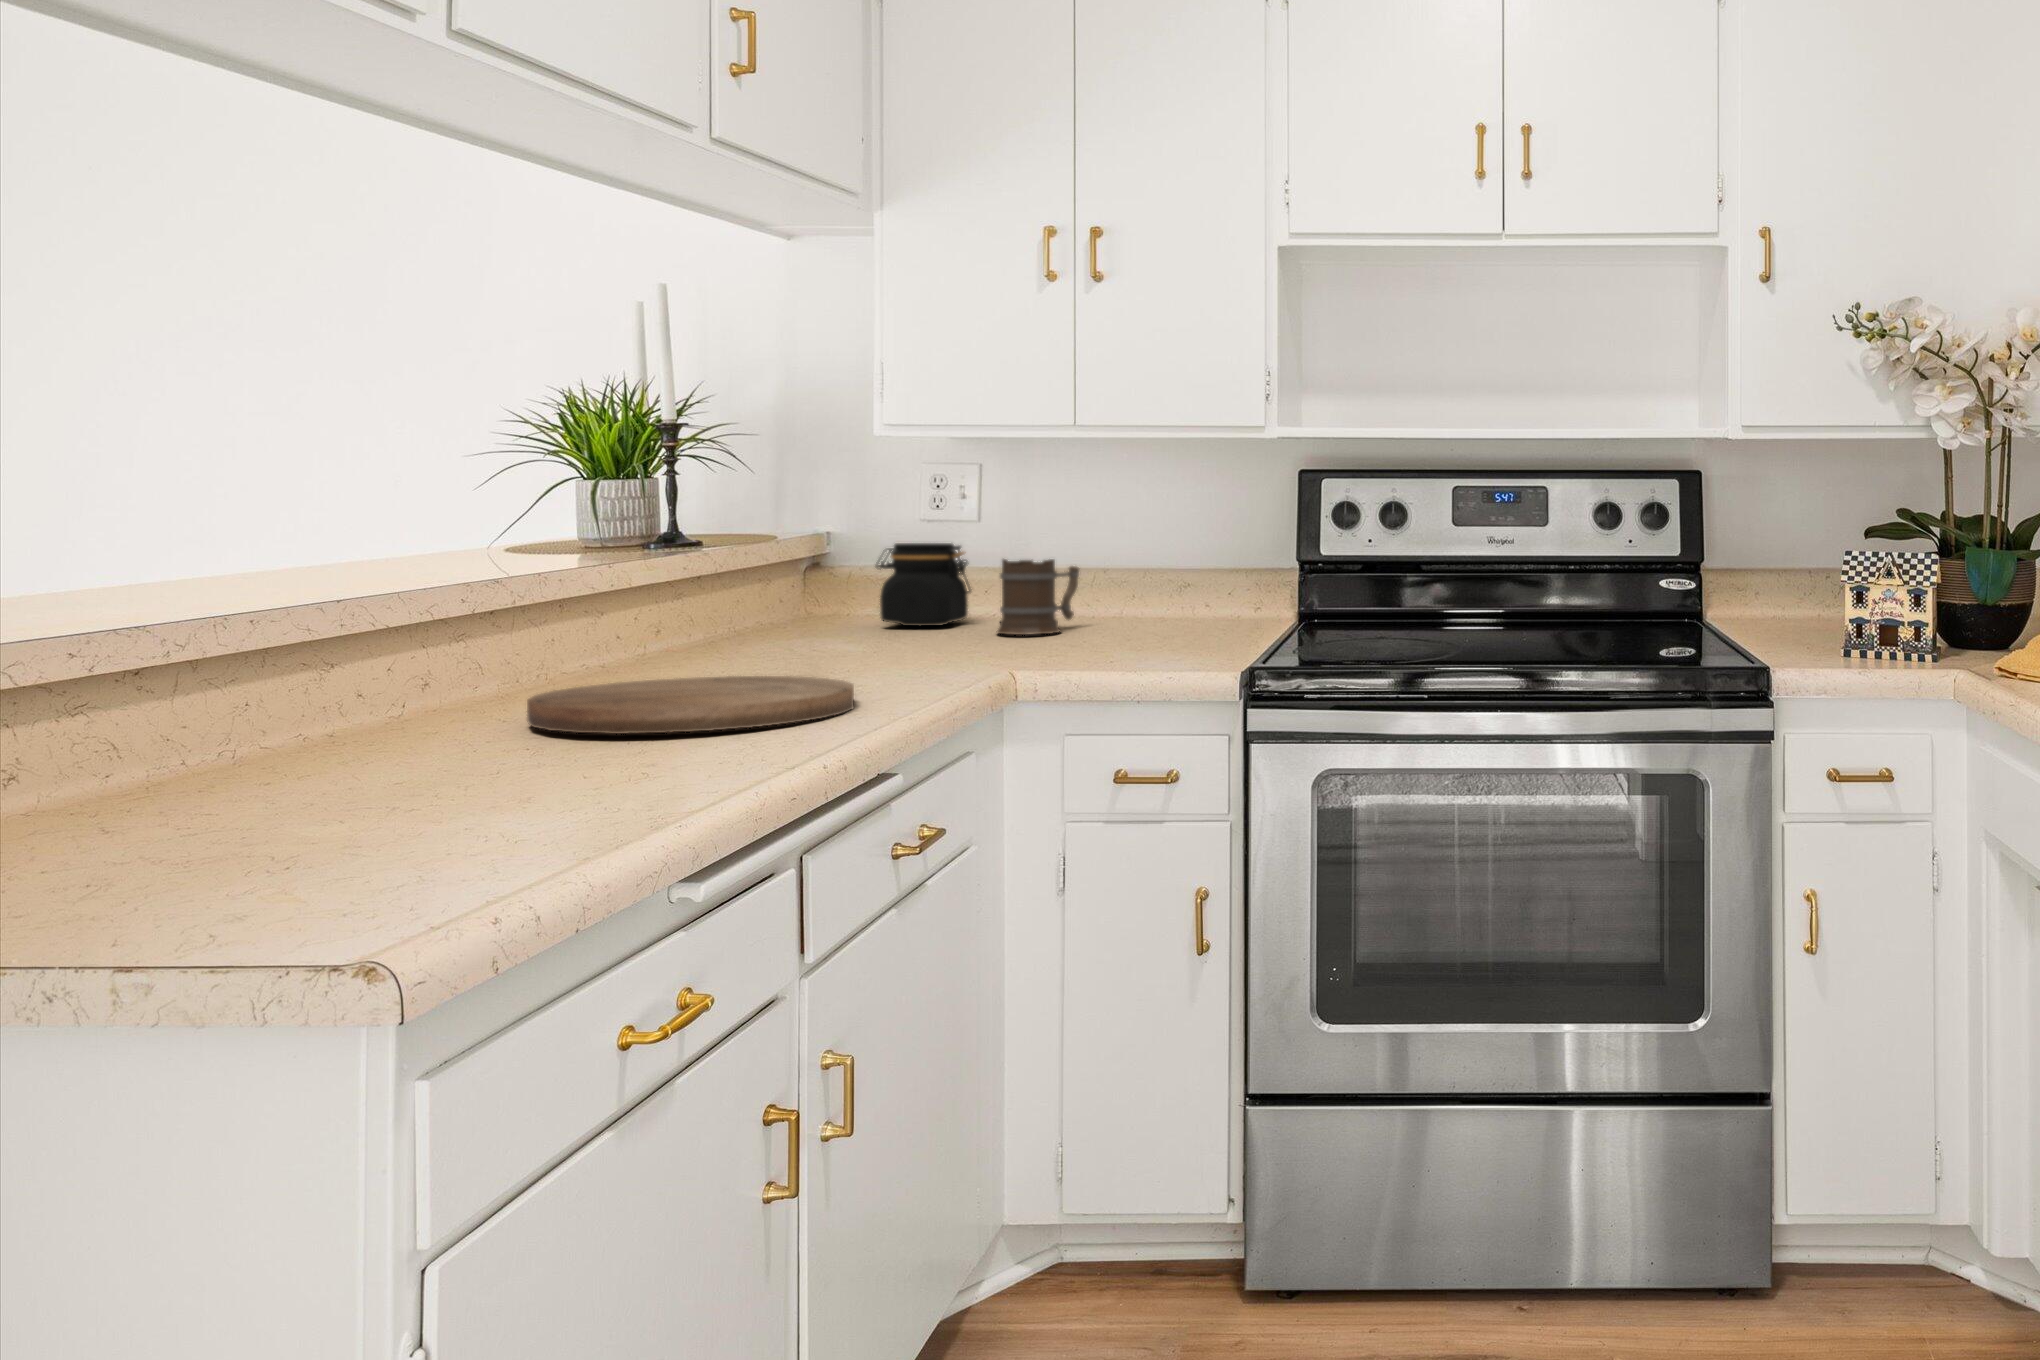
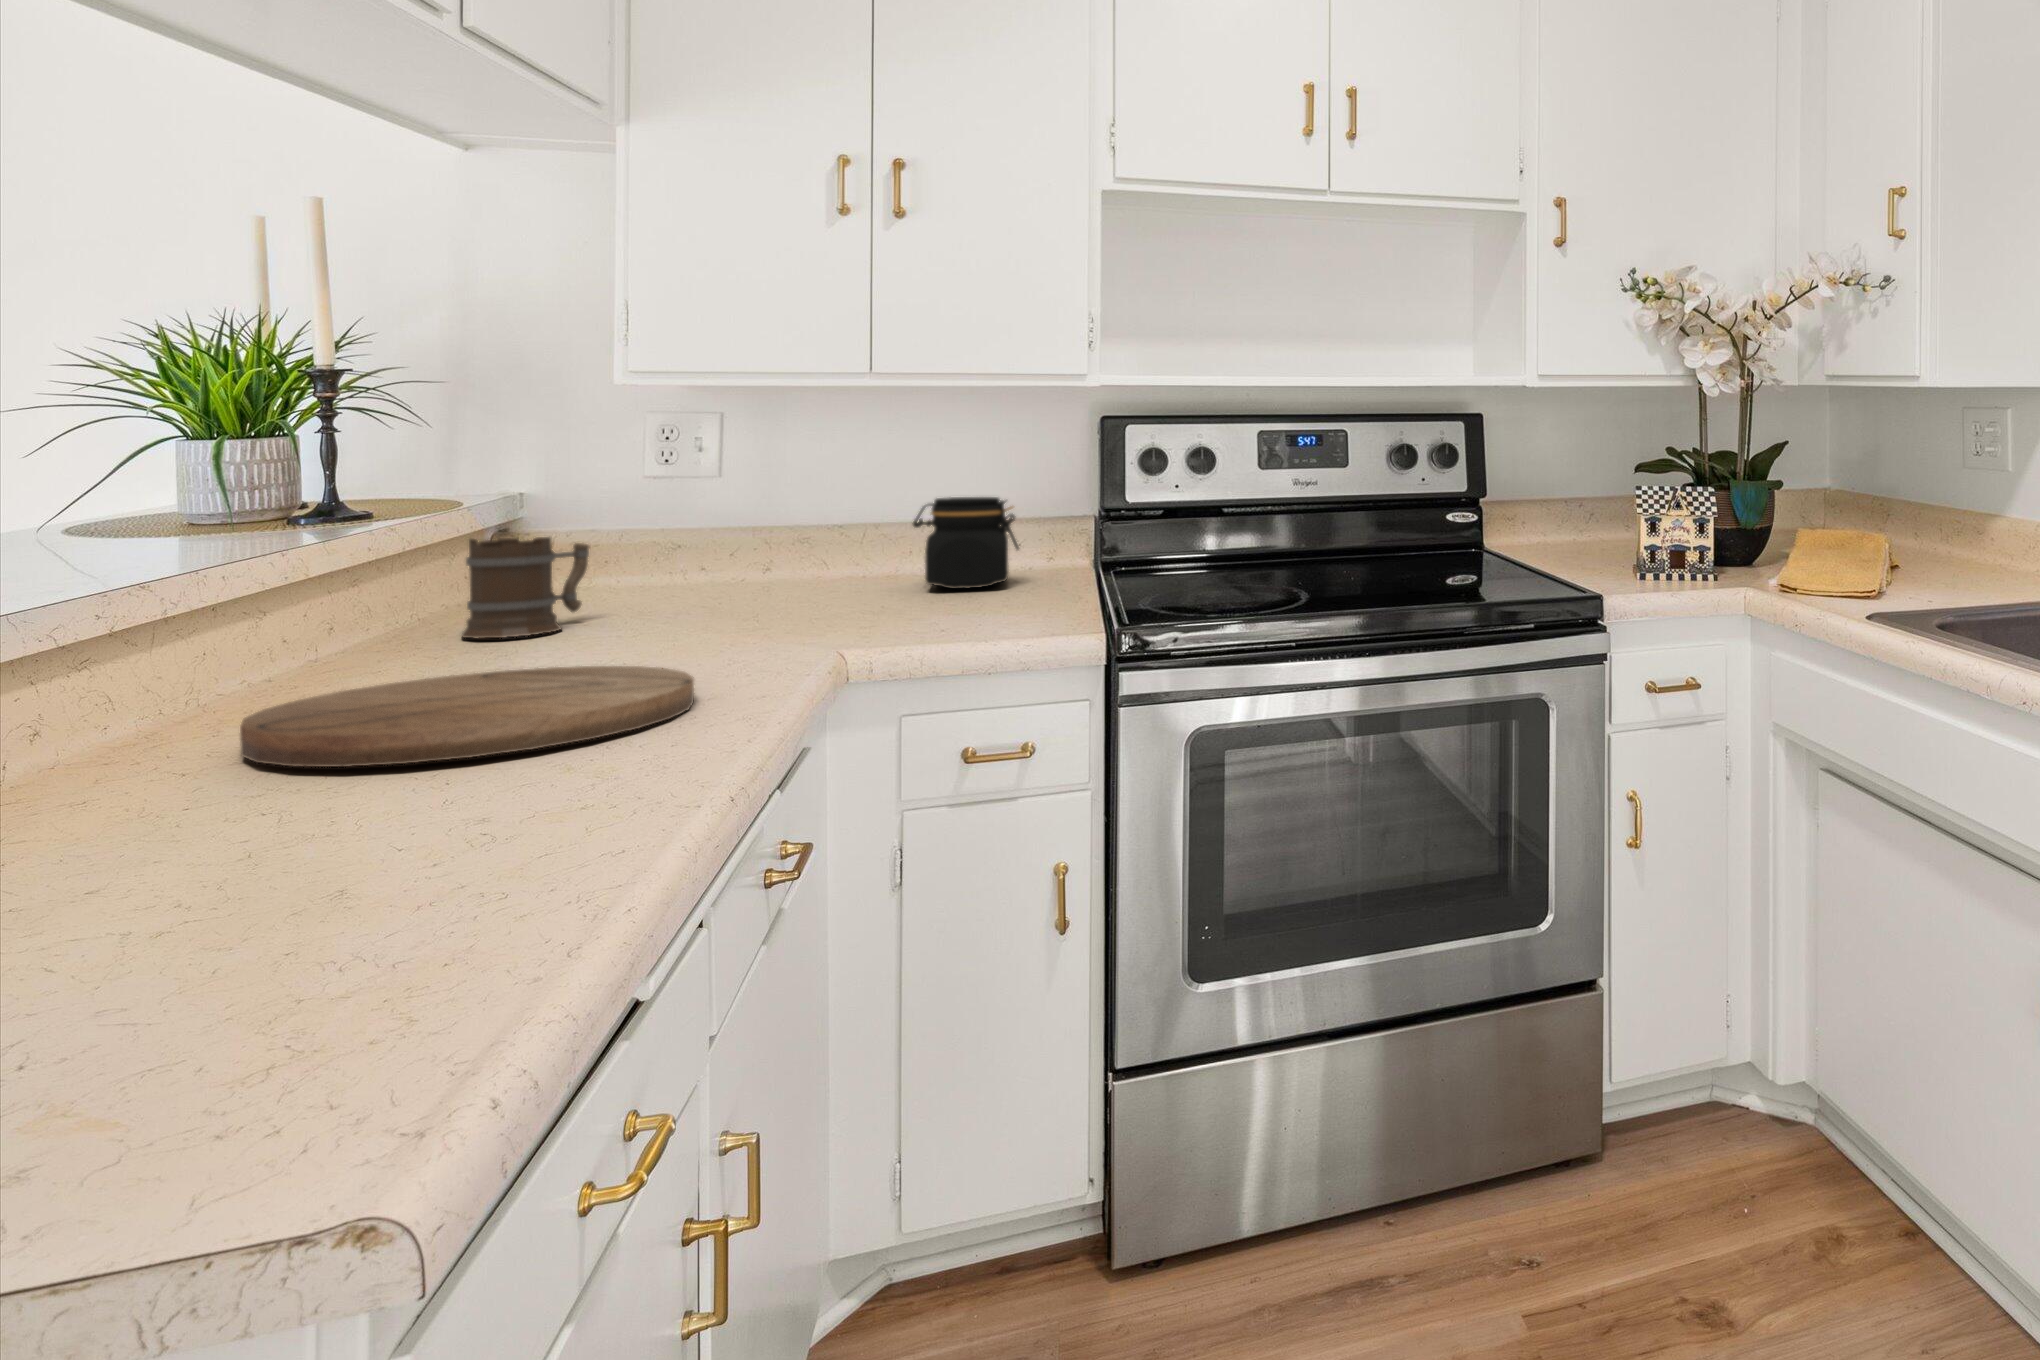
jar: present [876,543,971,626] -> present [913,497,1019,589]
mug: present [997,559,1079,635] -> present [462,537,589,638]

